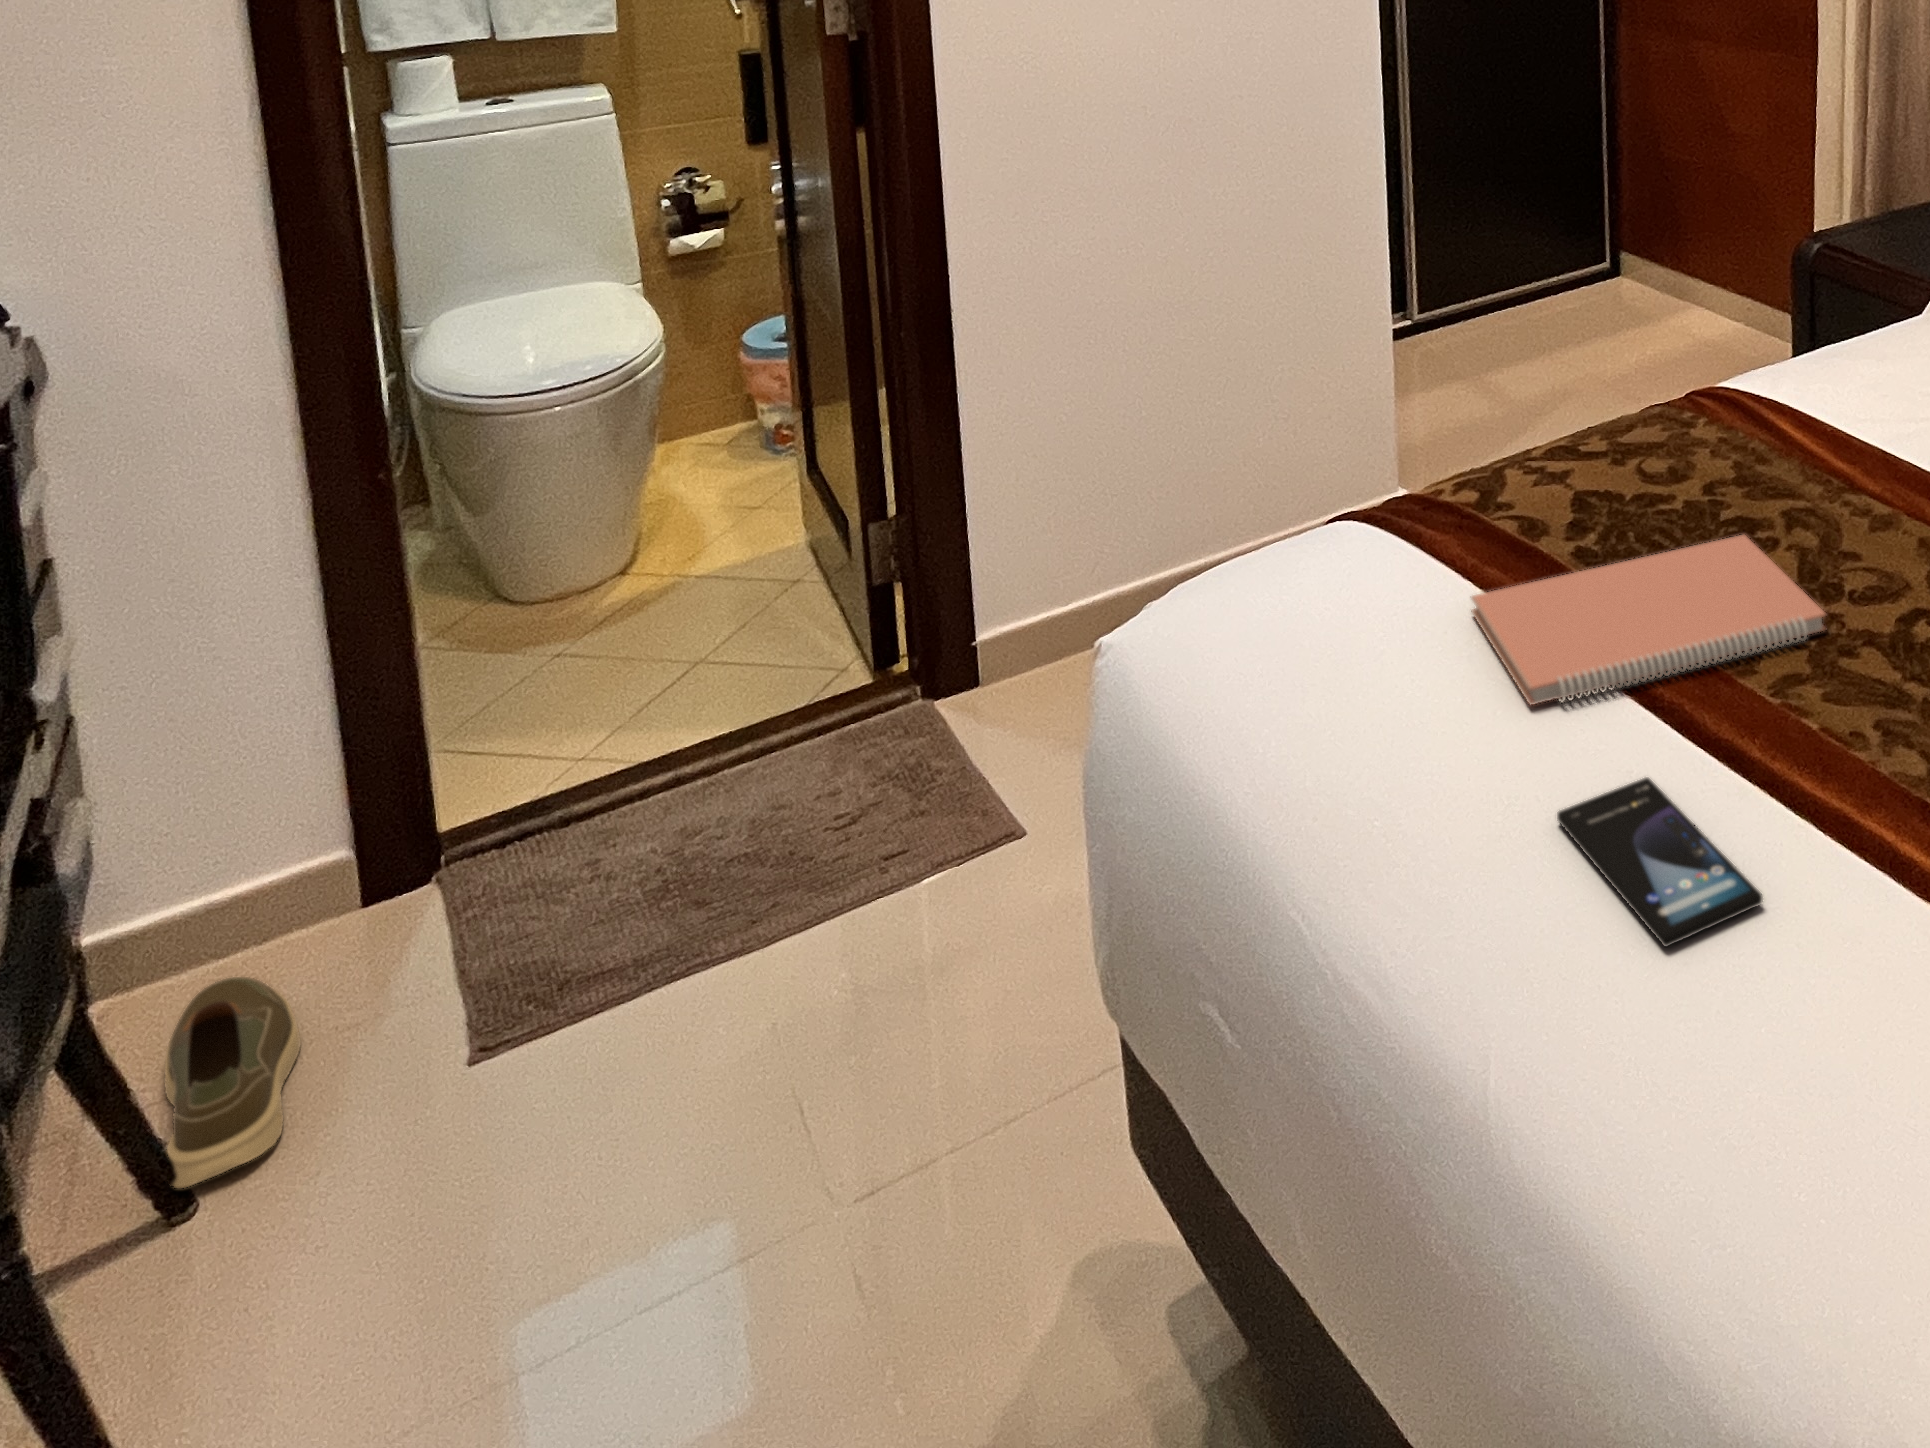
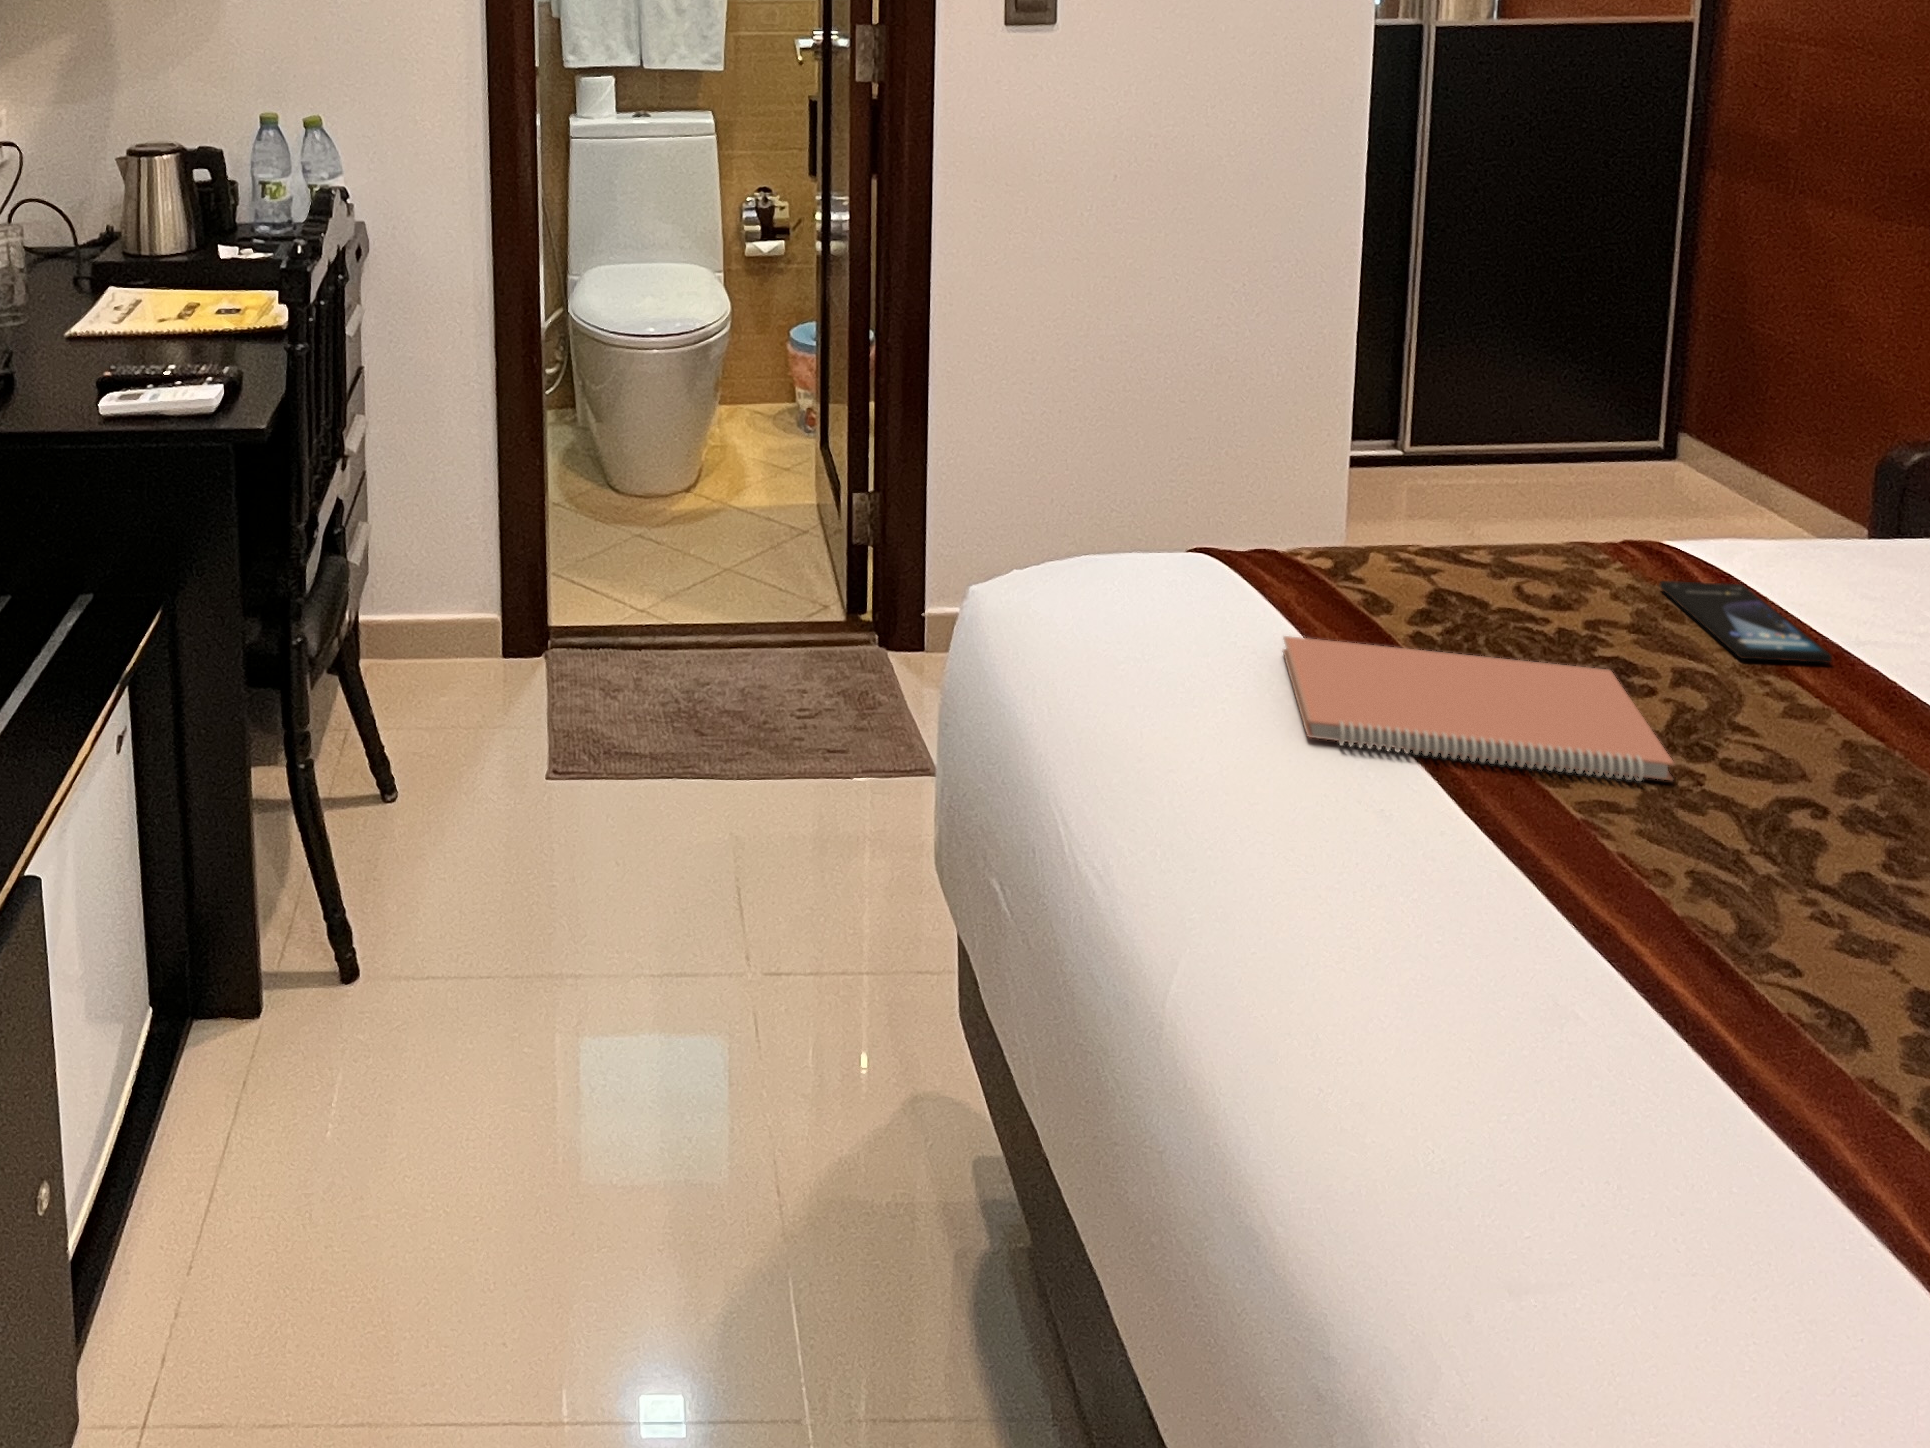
smartphone: present [1557,777,1763,947] -> present [1660,581,1832,663]
shoe: present [165,977,300,1188] -> none [386,665,461,778]

